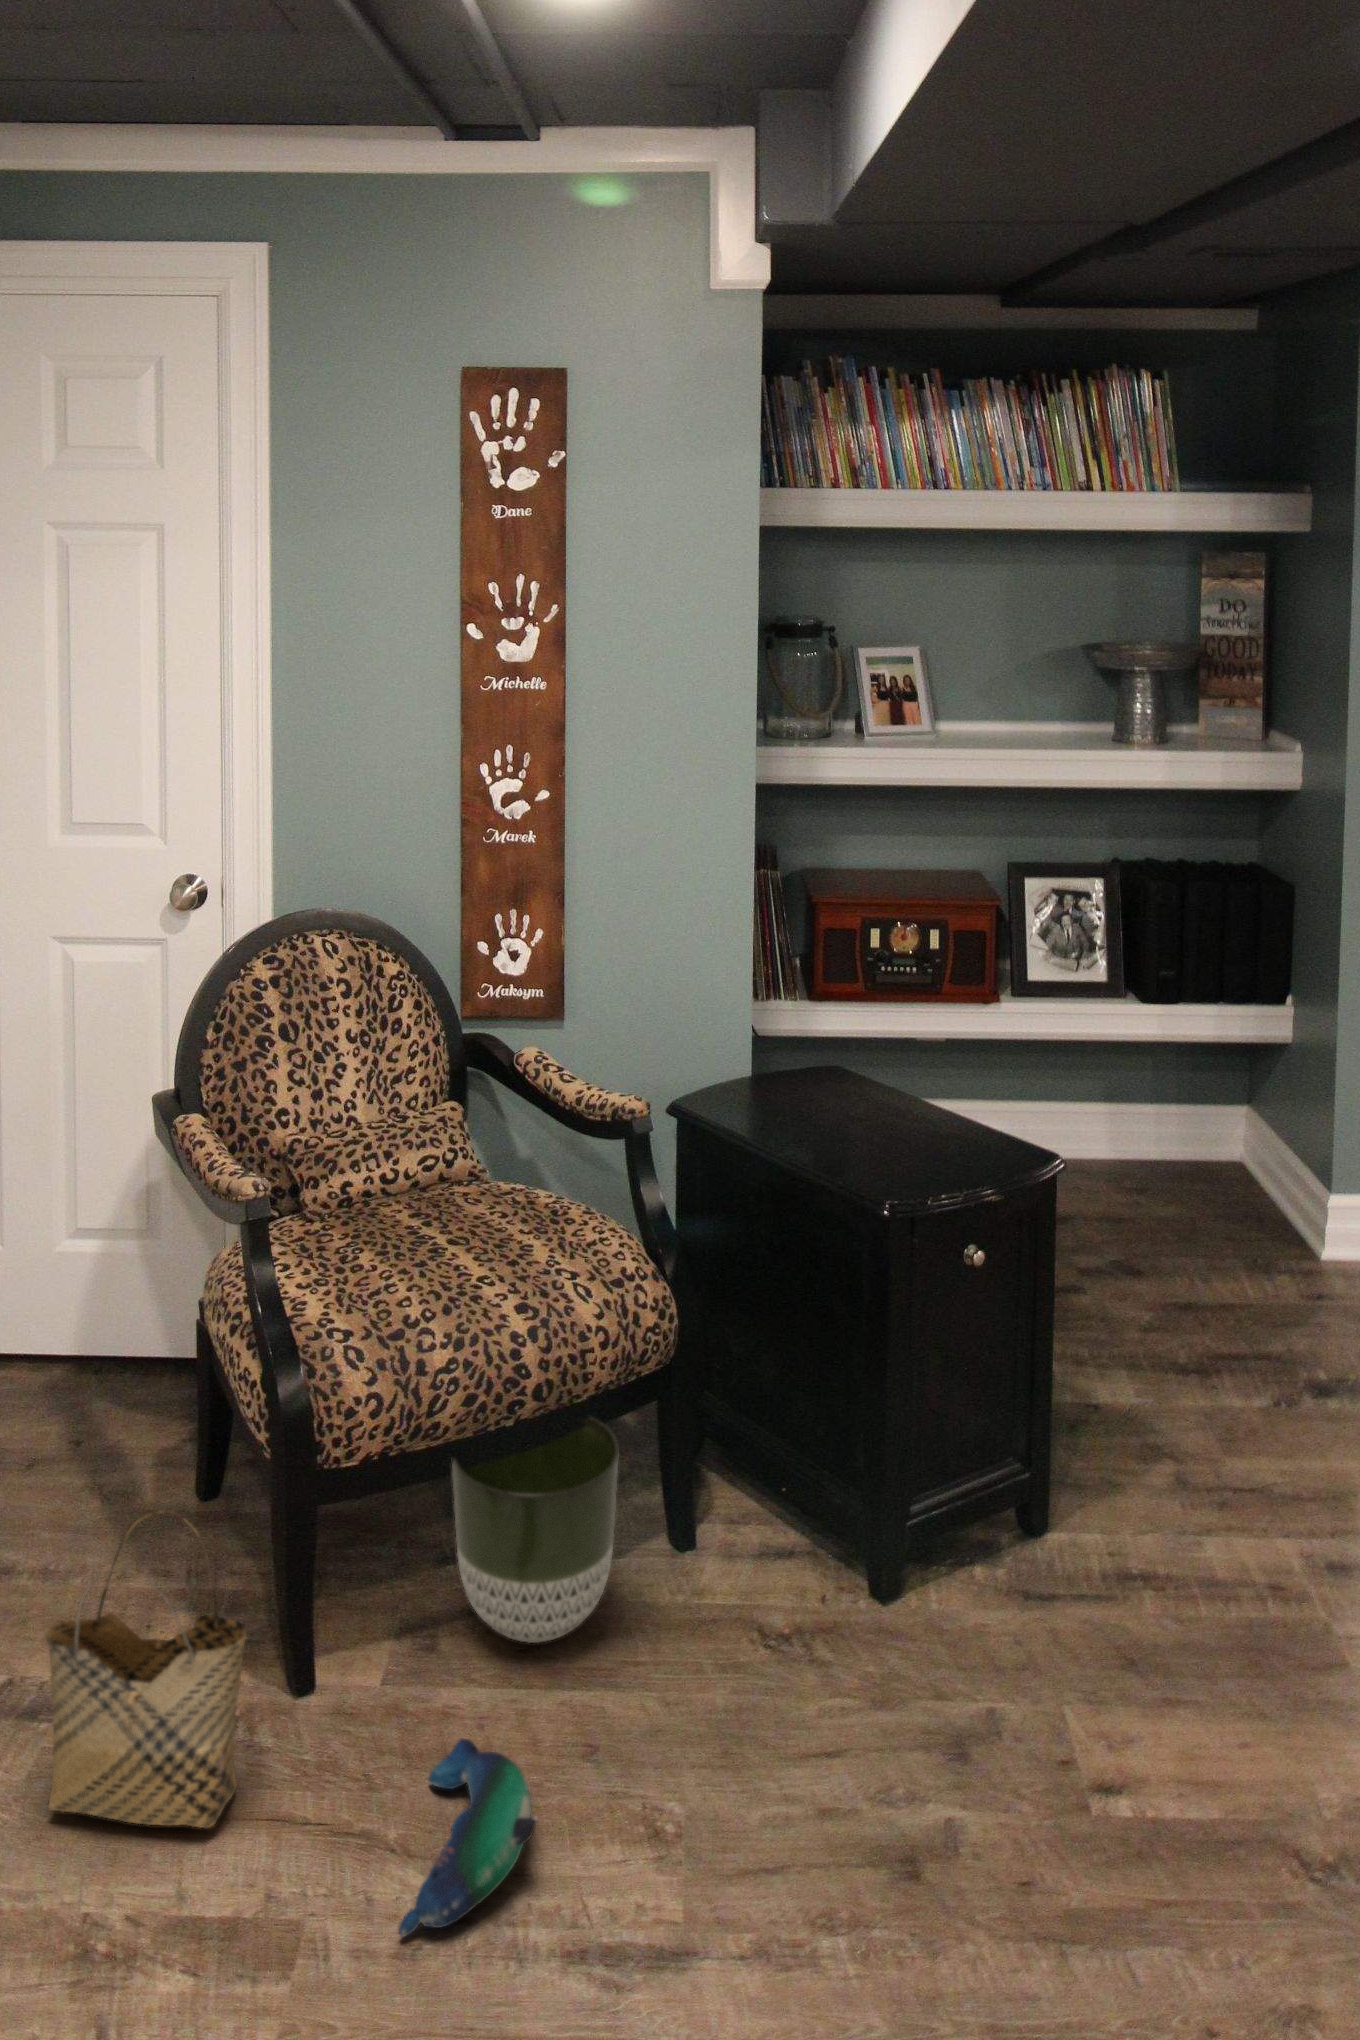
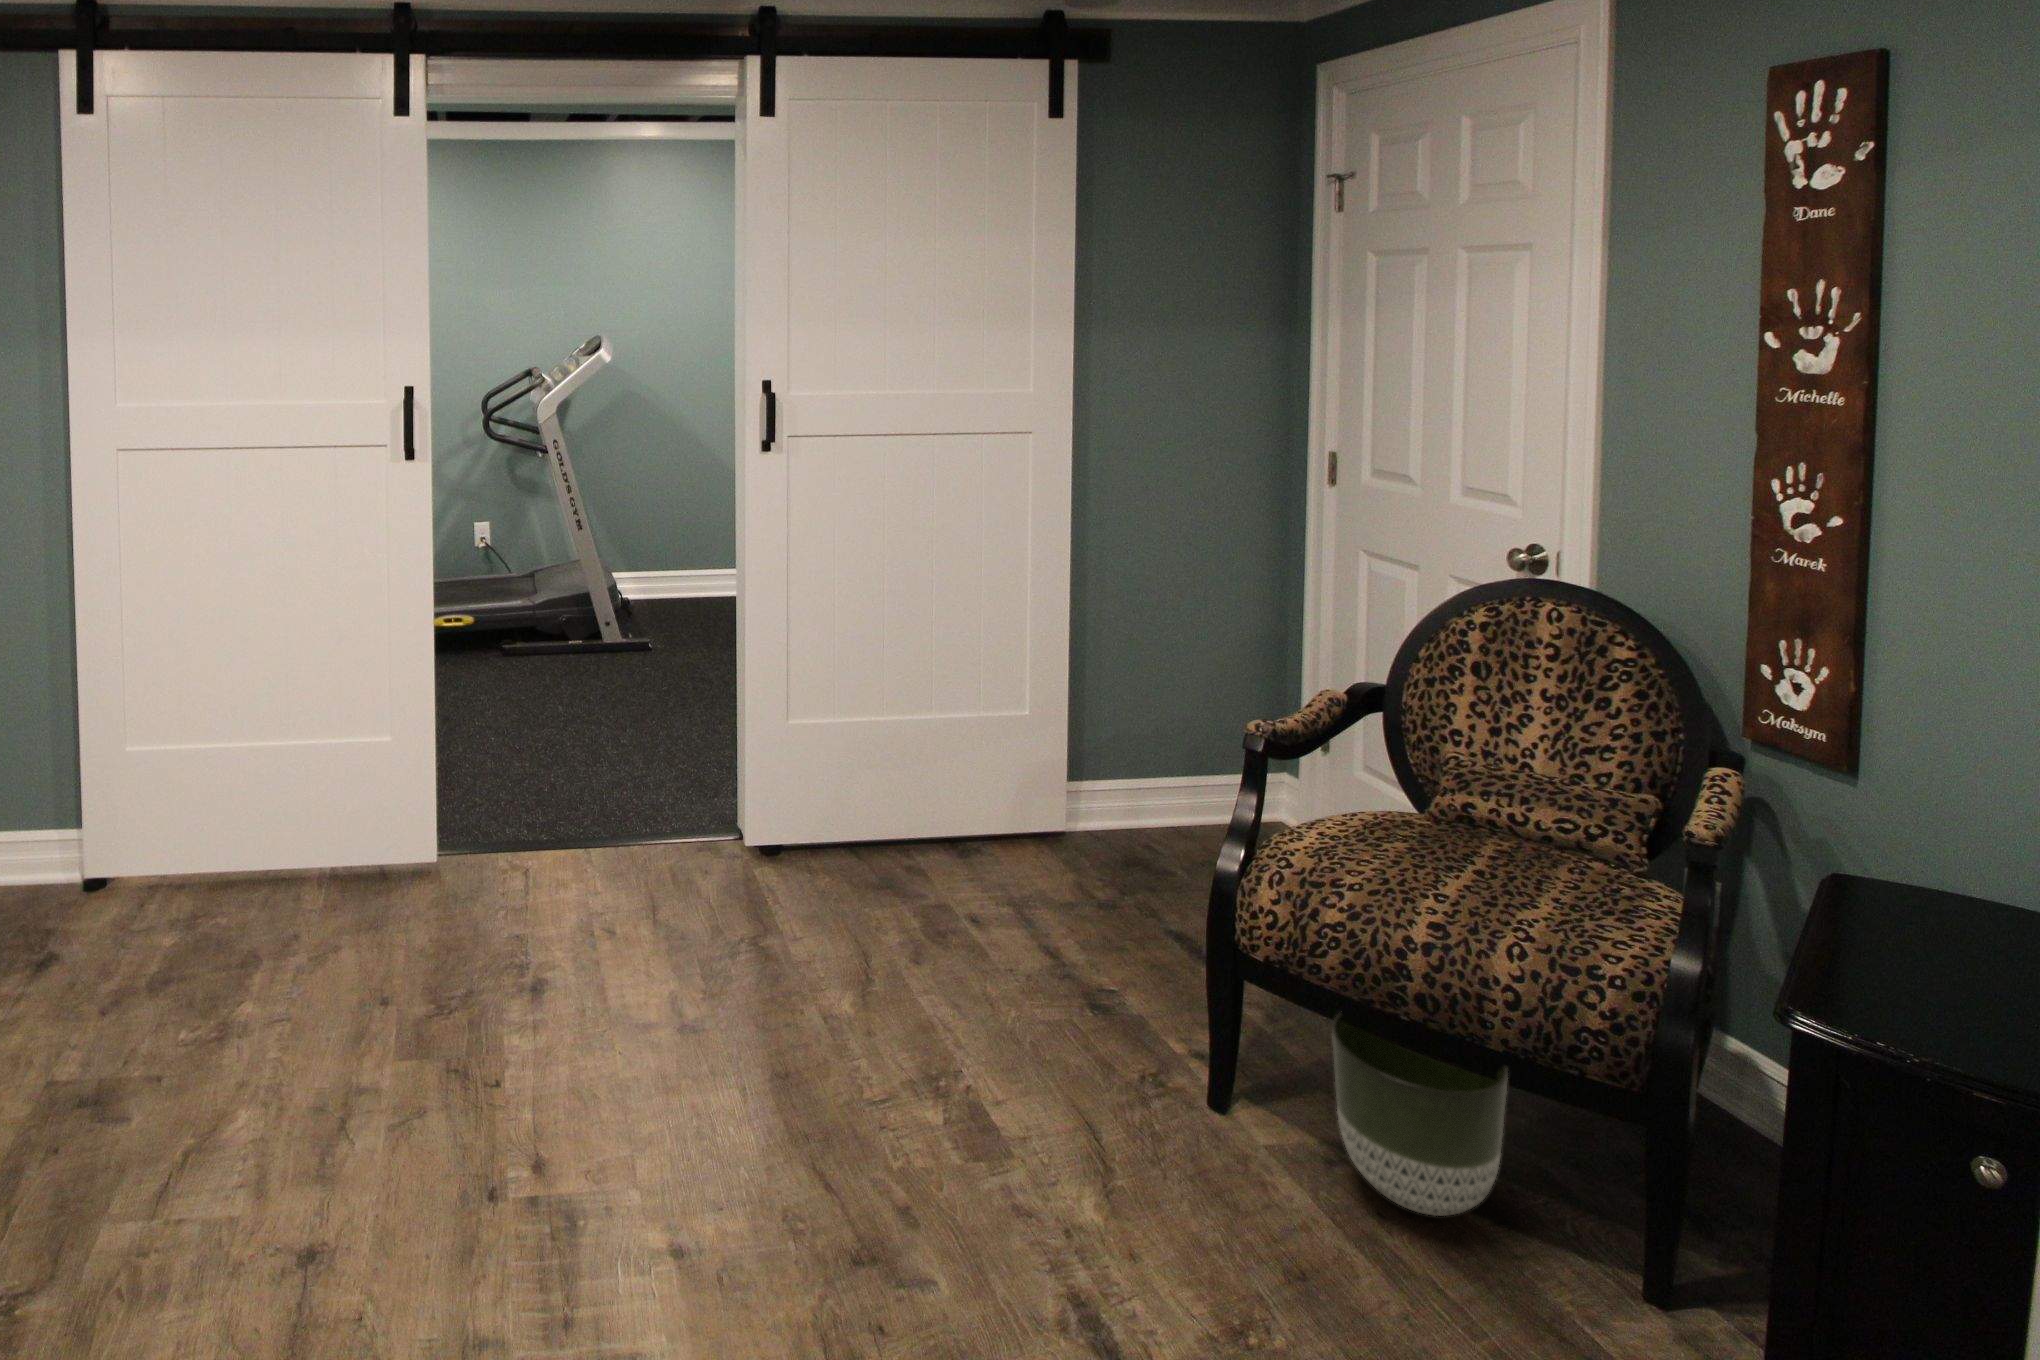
woven basket: present [45,1509,247,1828] -> none [1036,879,1123,1076]
plush toy: present [398,1739,537,1937] -> none [1053,1153,1230,1215]

